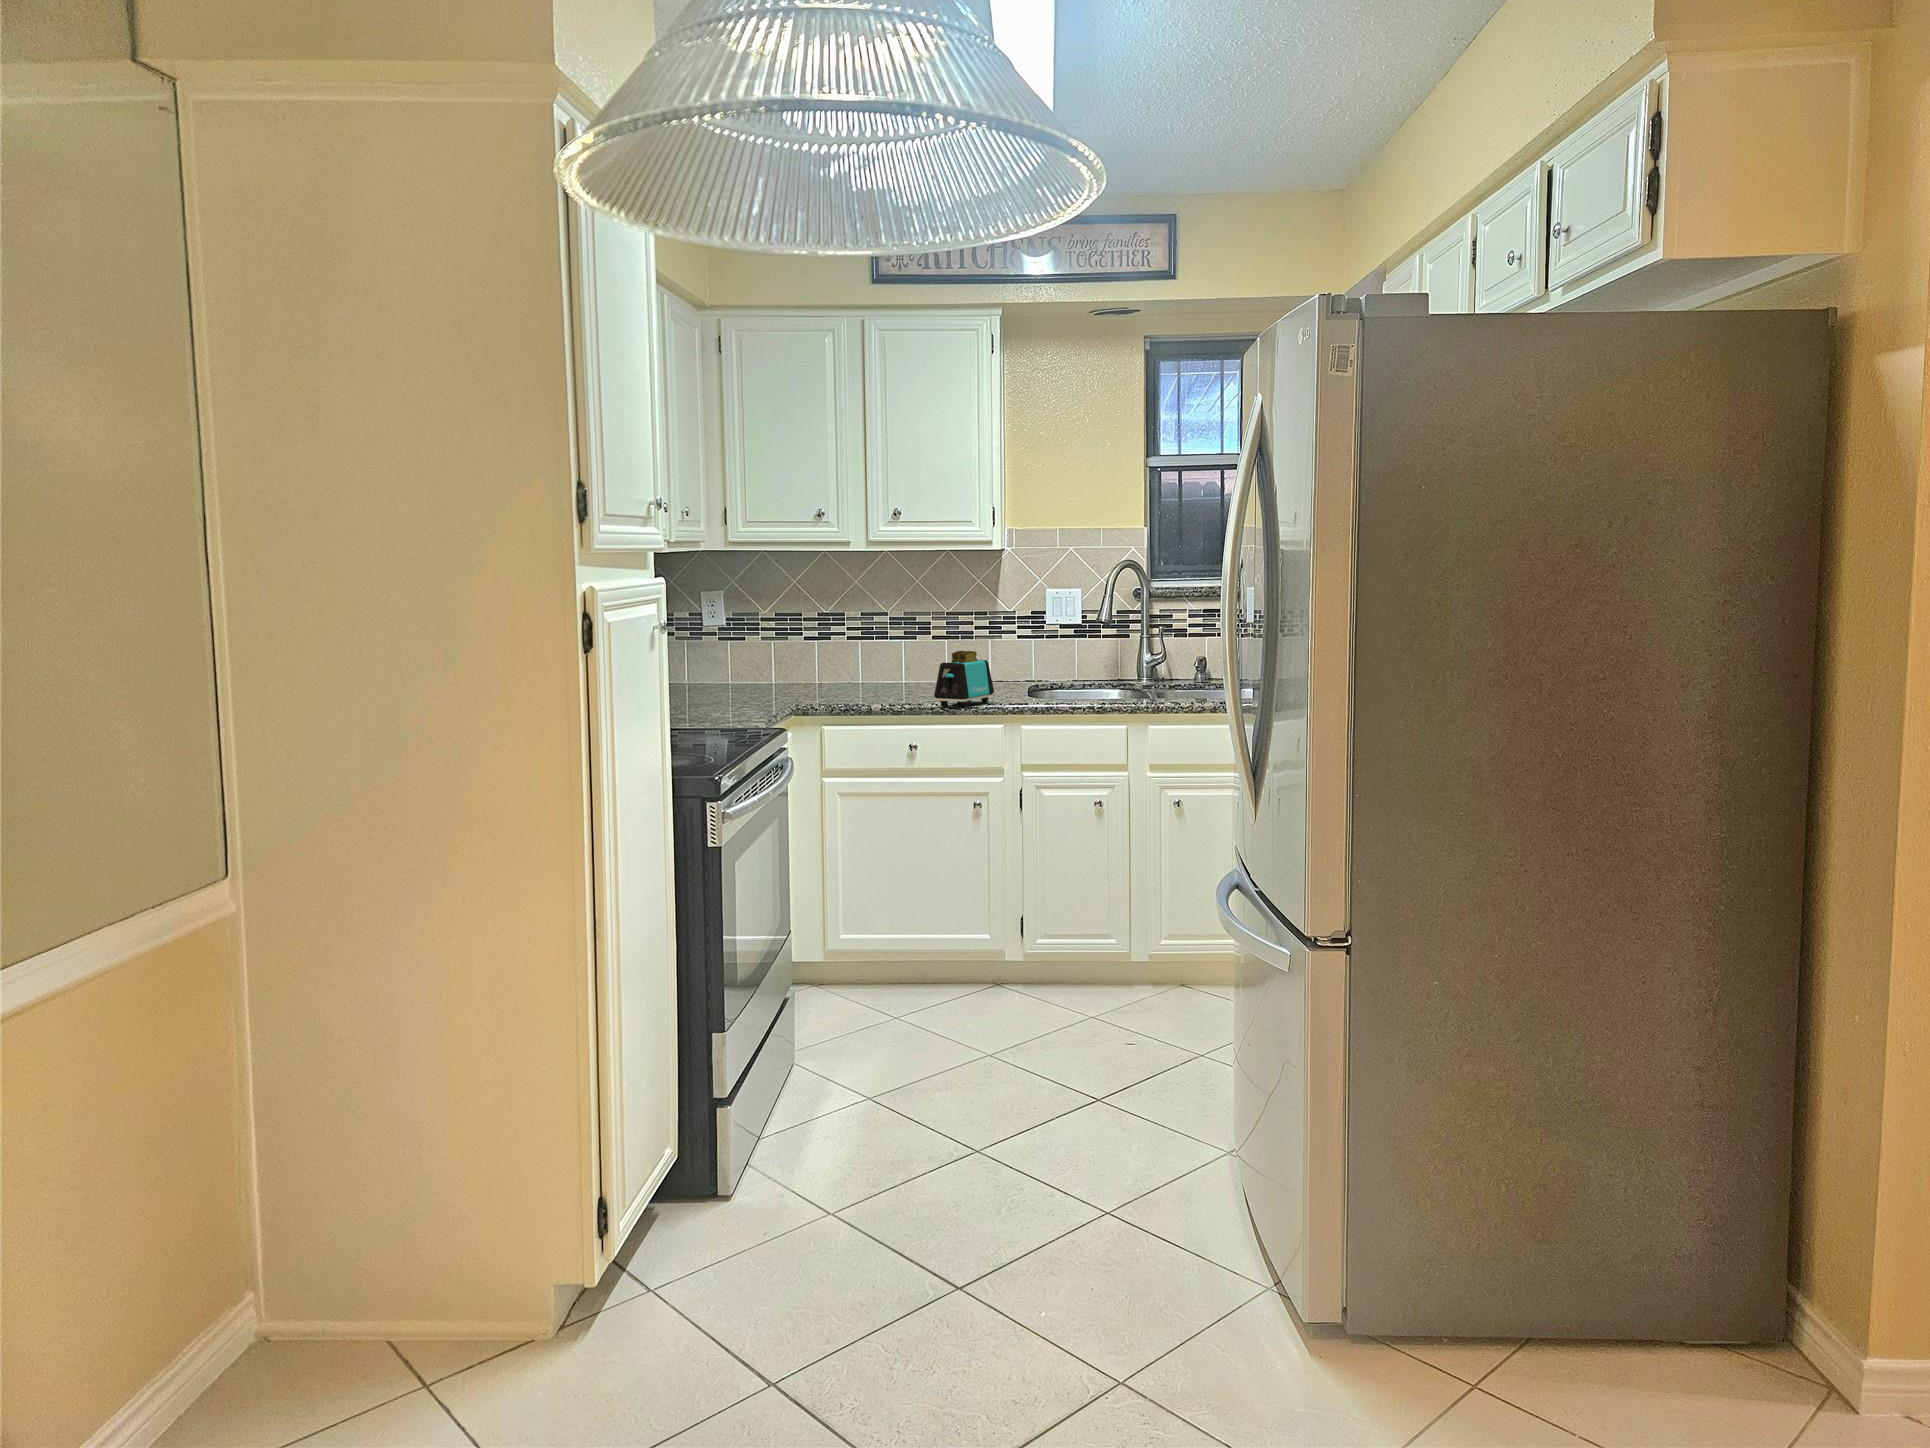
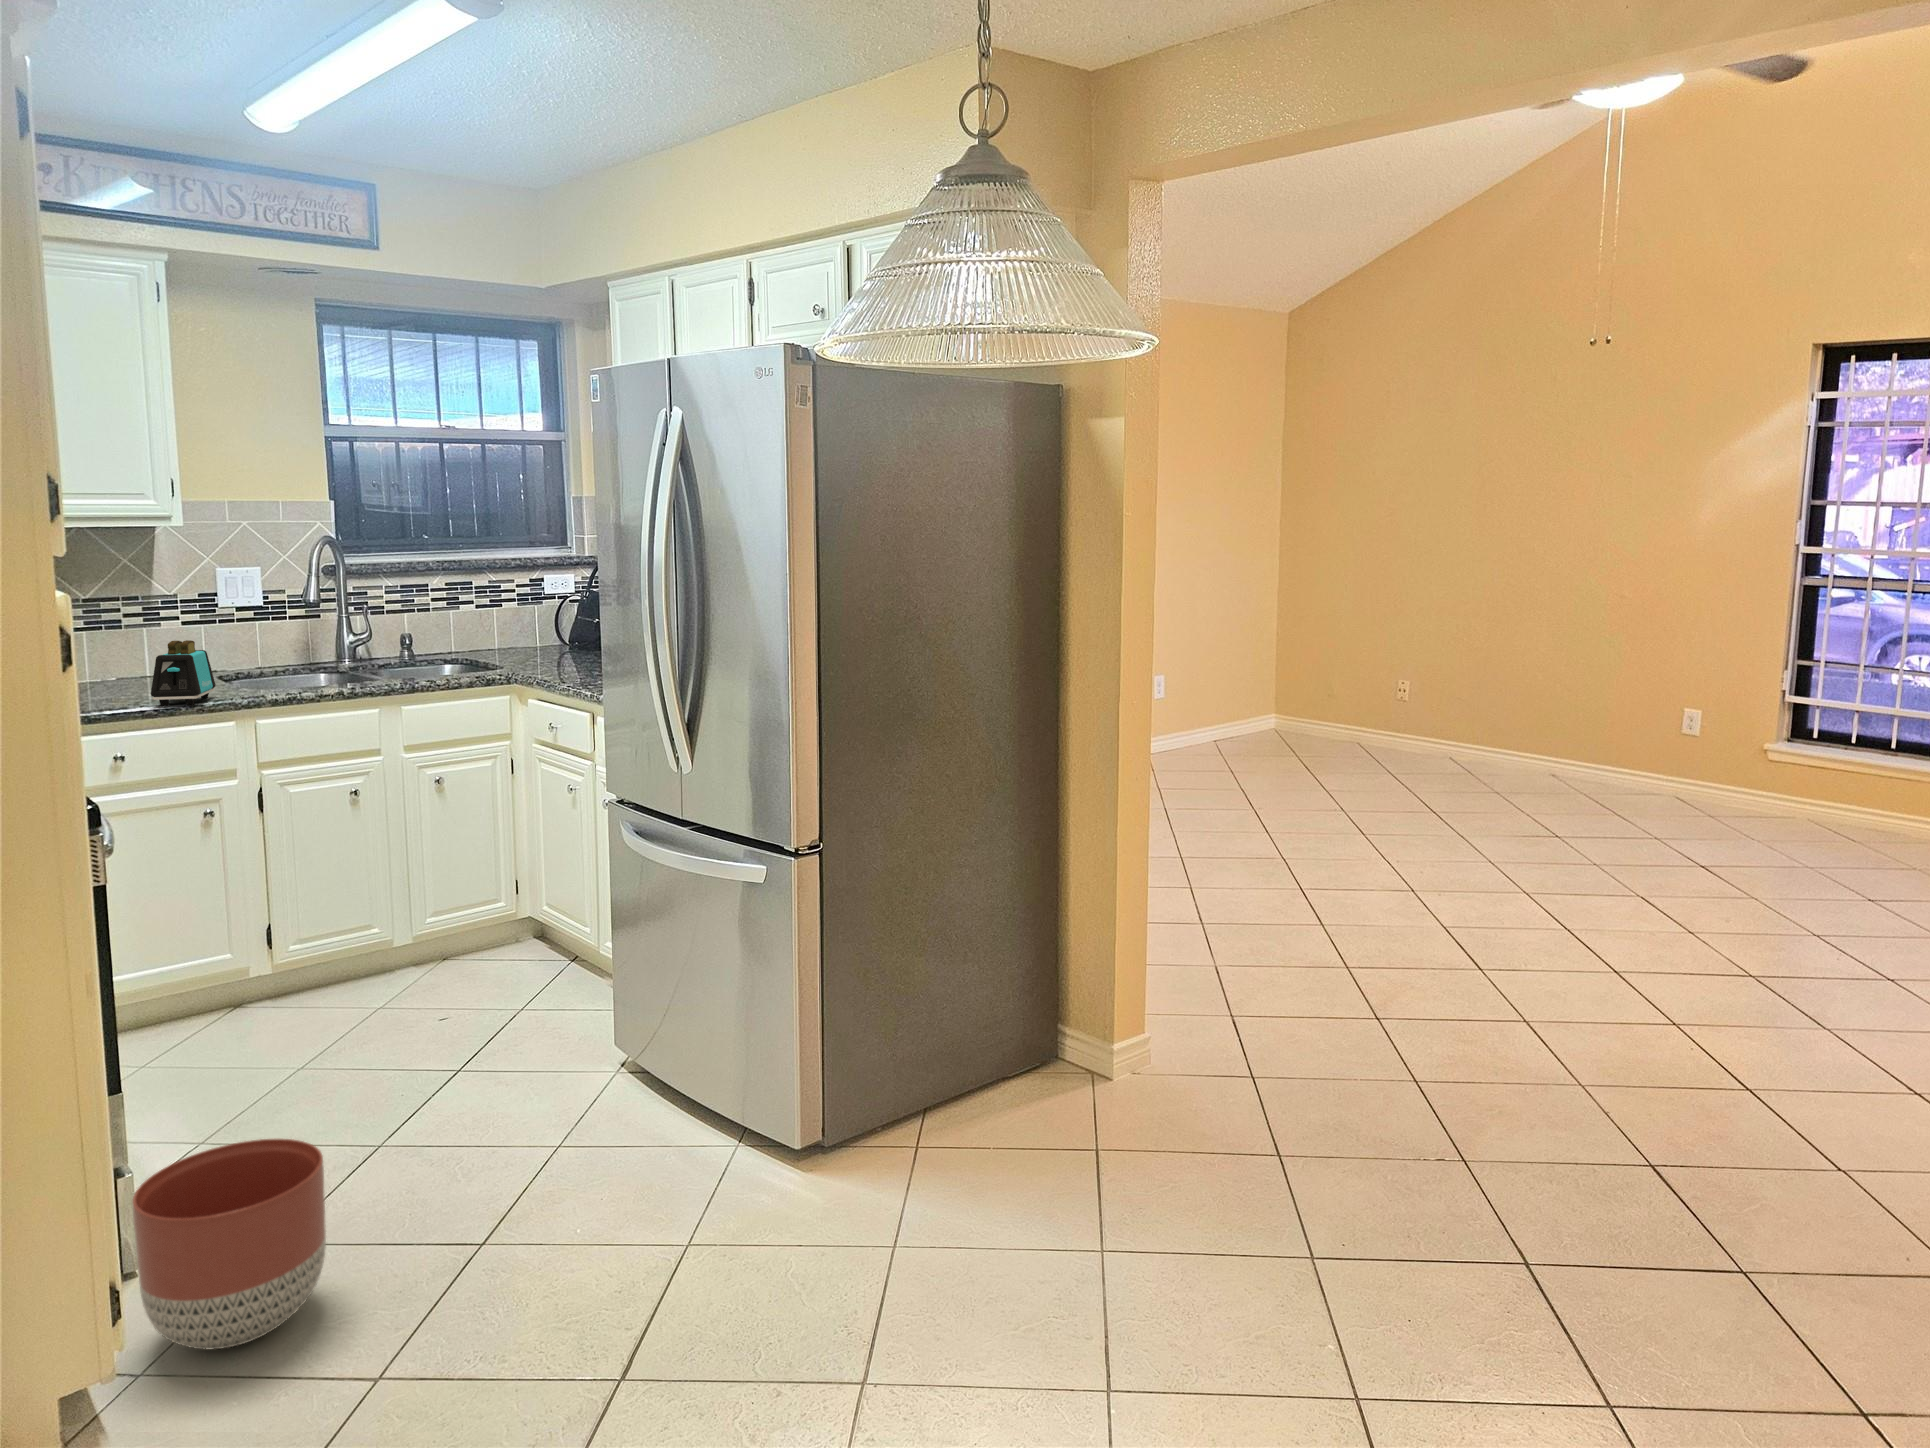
planter: none [673,1092,818,1273] -> present [132,1139,326,1349]

